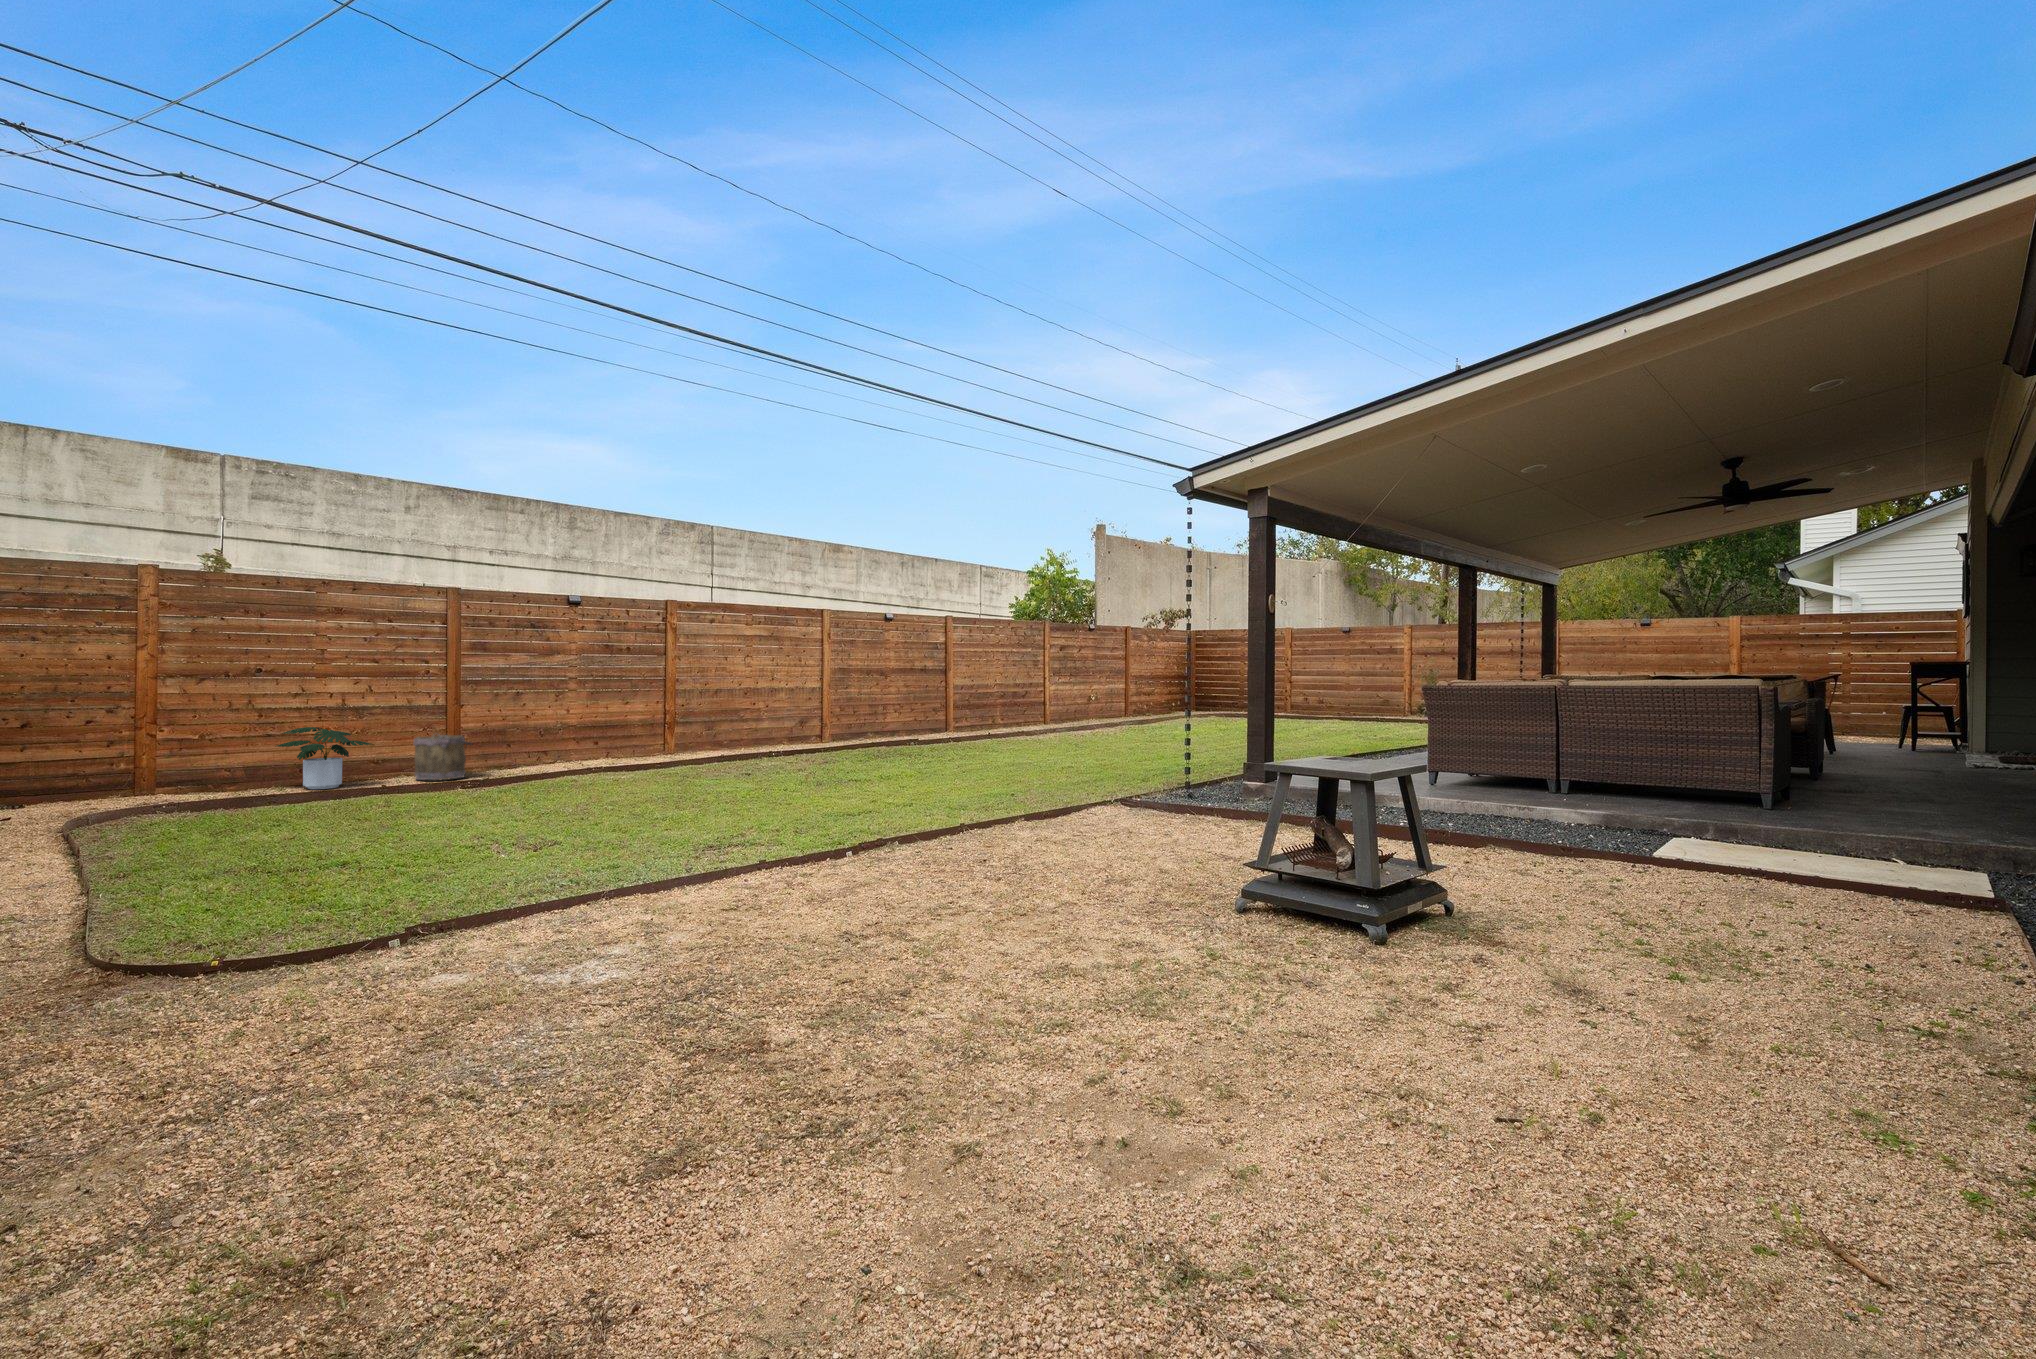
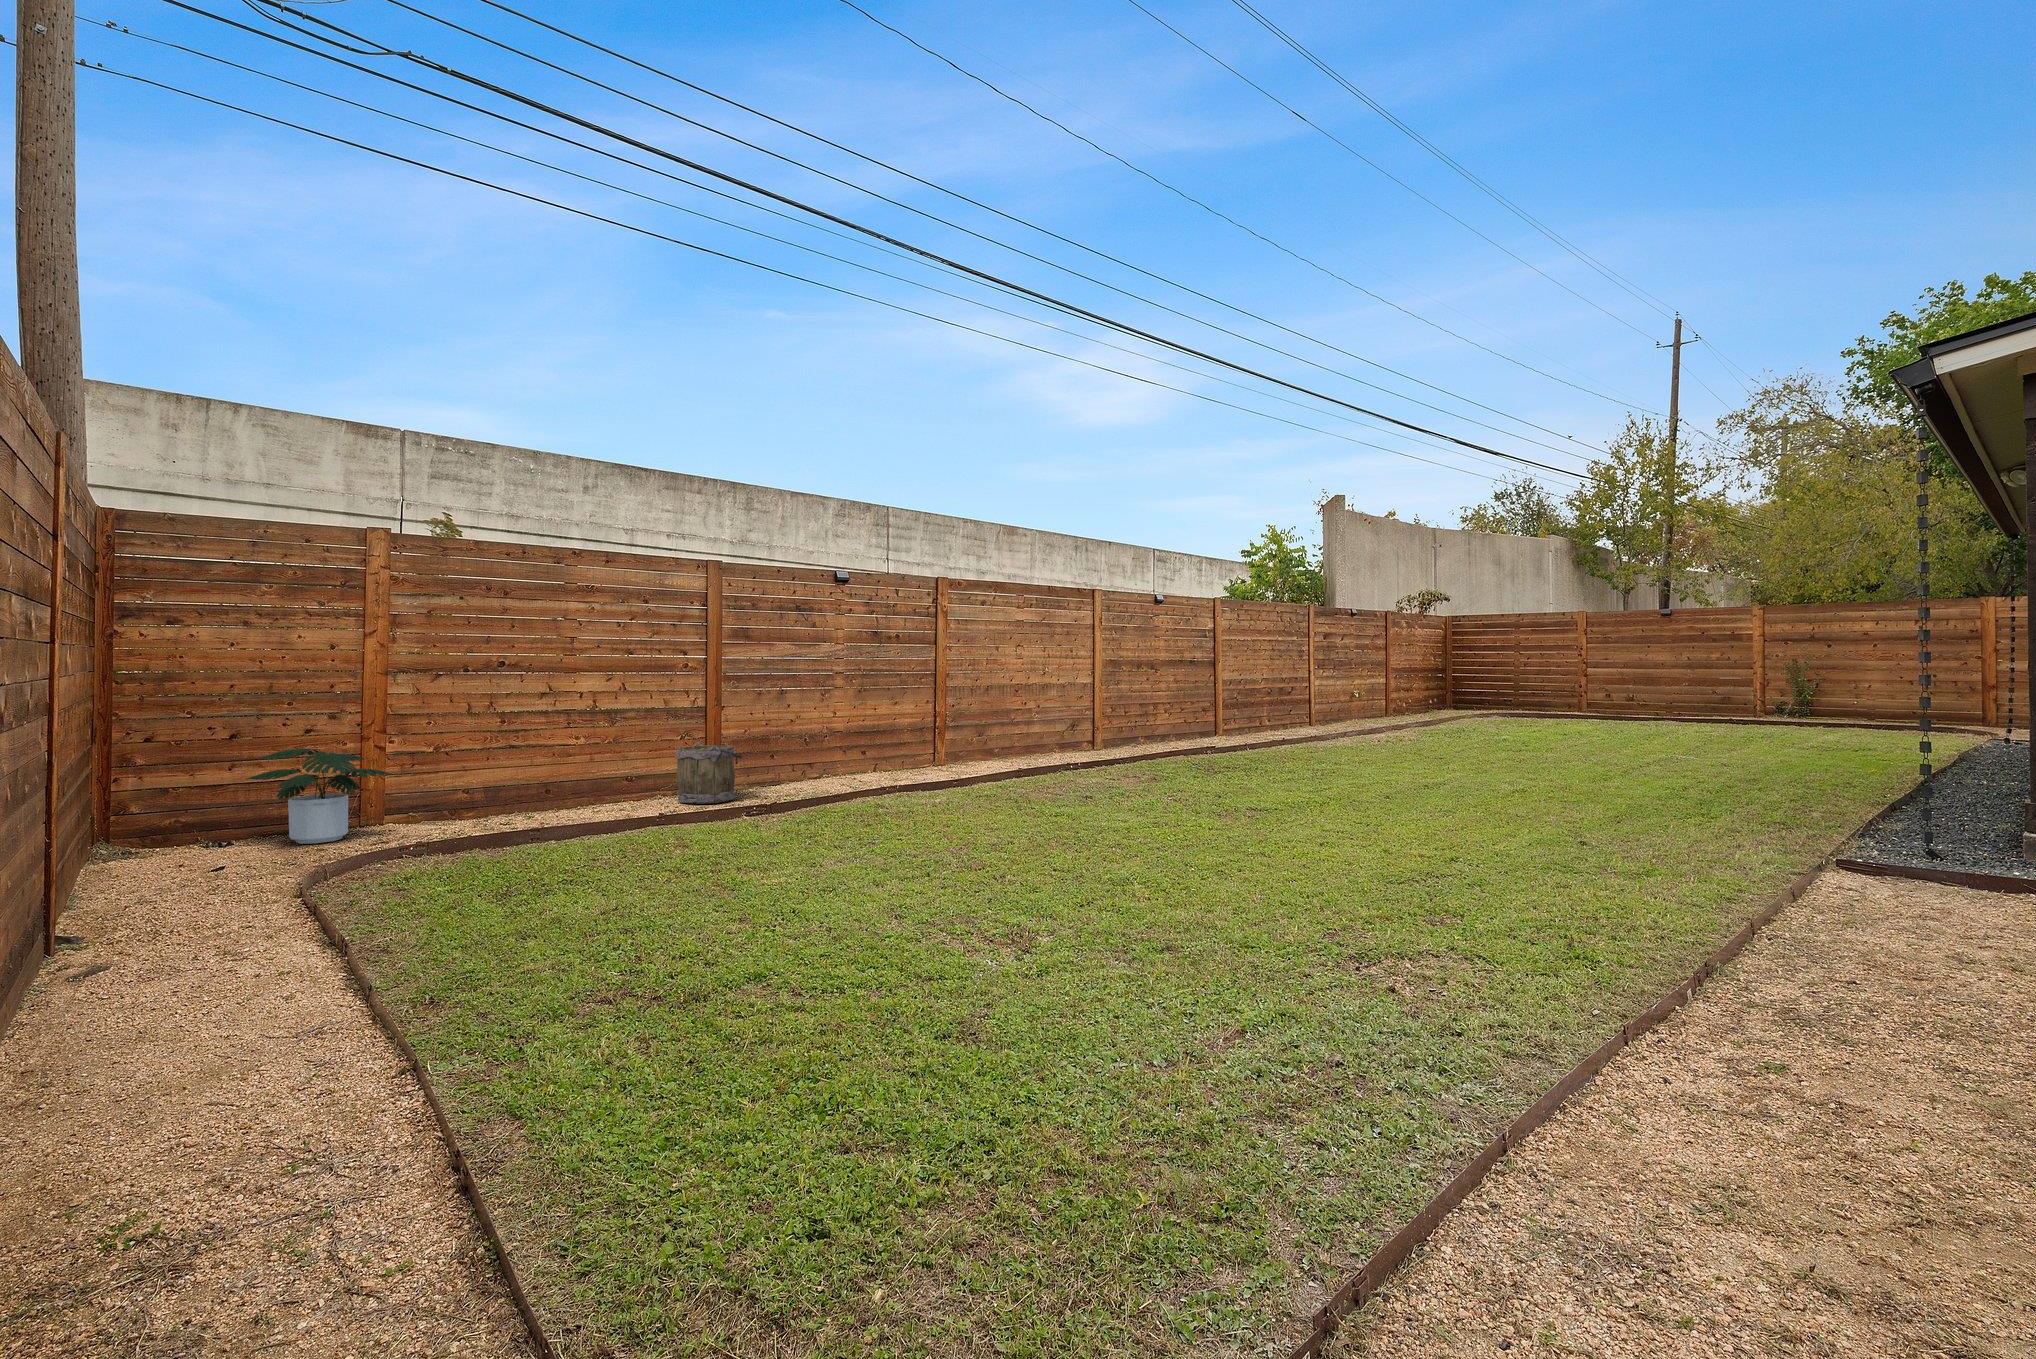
potted plant: present [276,727,371,789] -> present [247,749,392,844]

